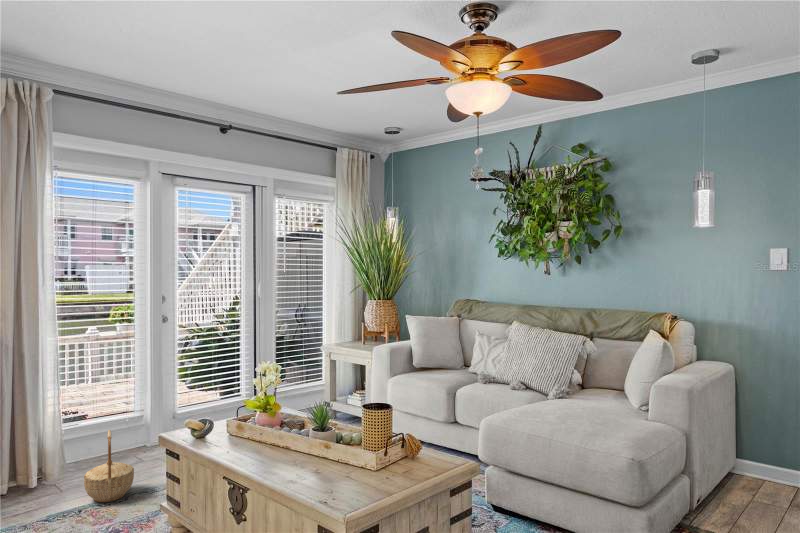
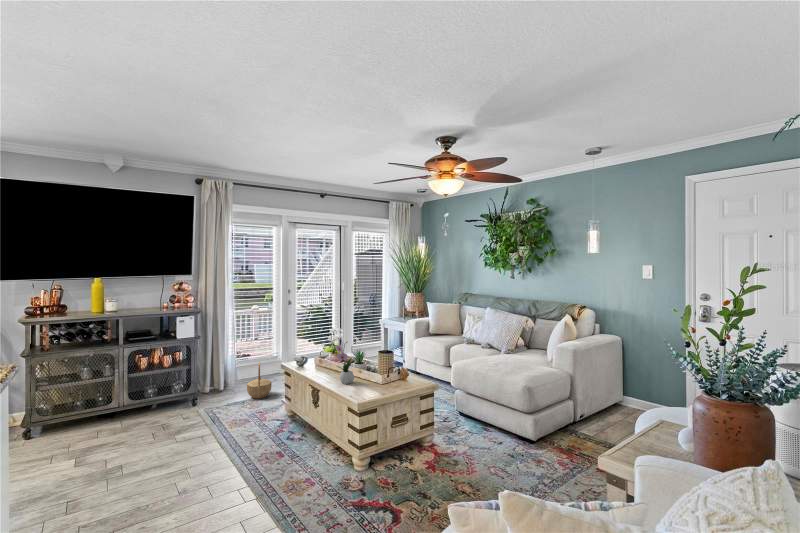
flower arrangement: none [280,382,322,476] -> present [336,338,354,384]

